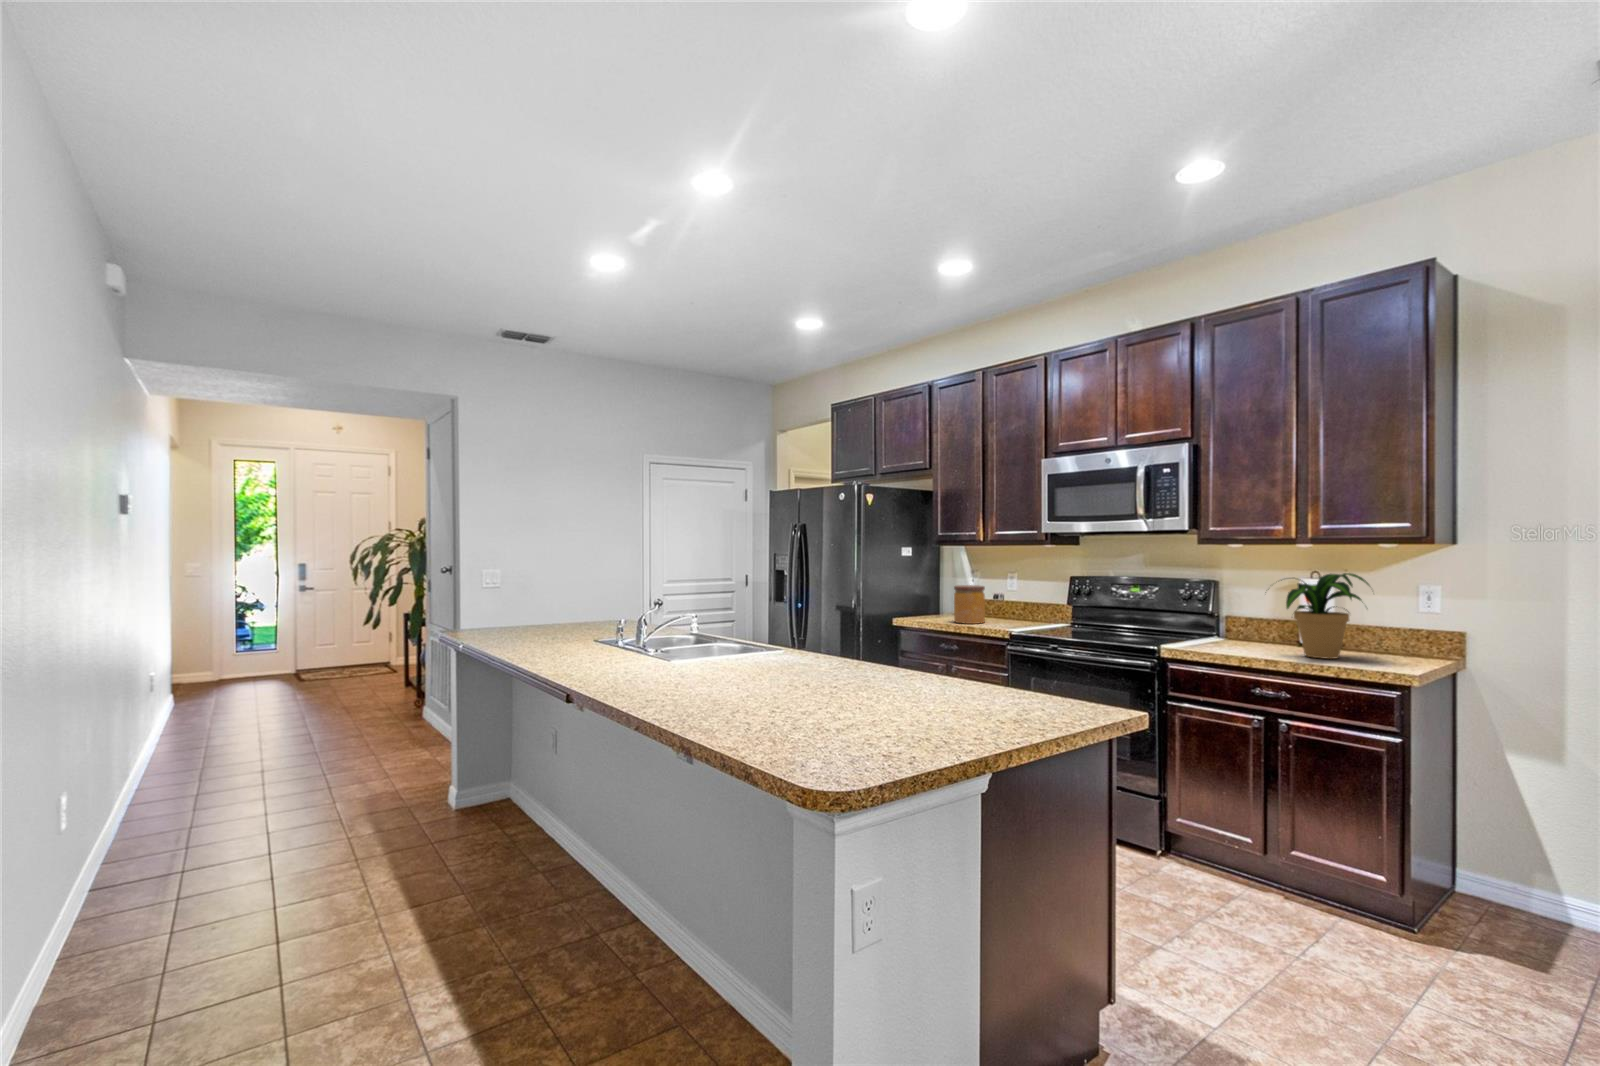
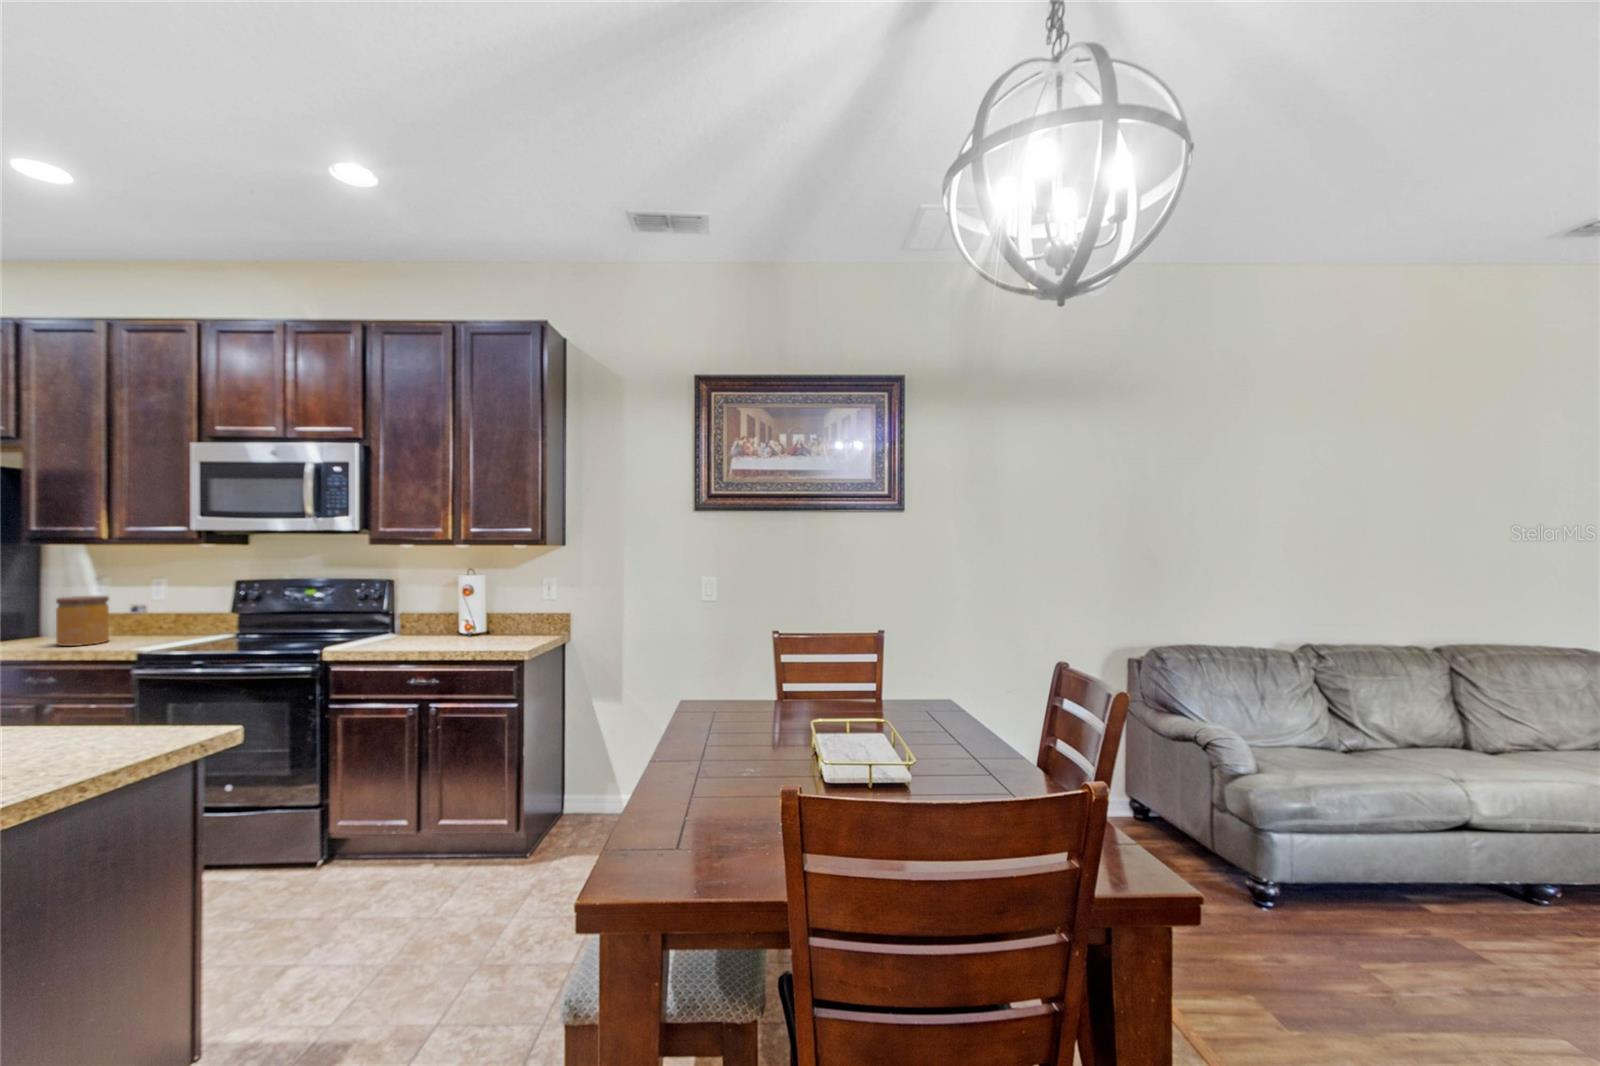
potted plant: present [1281,573,1369,659] -> none [423,570,508,645]

